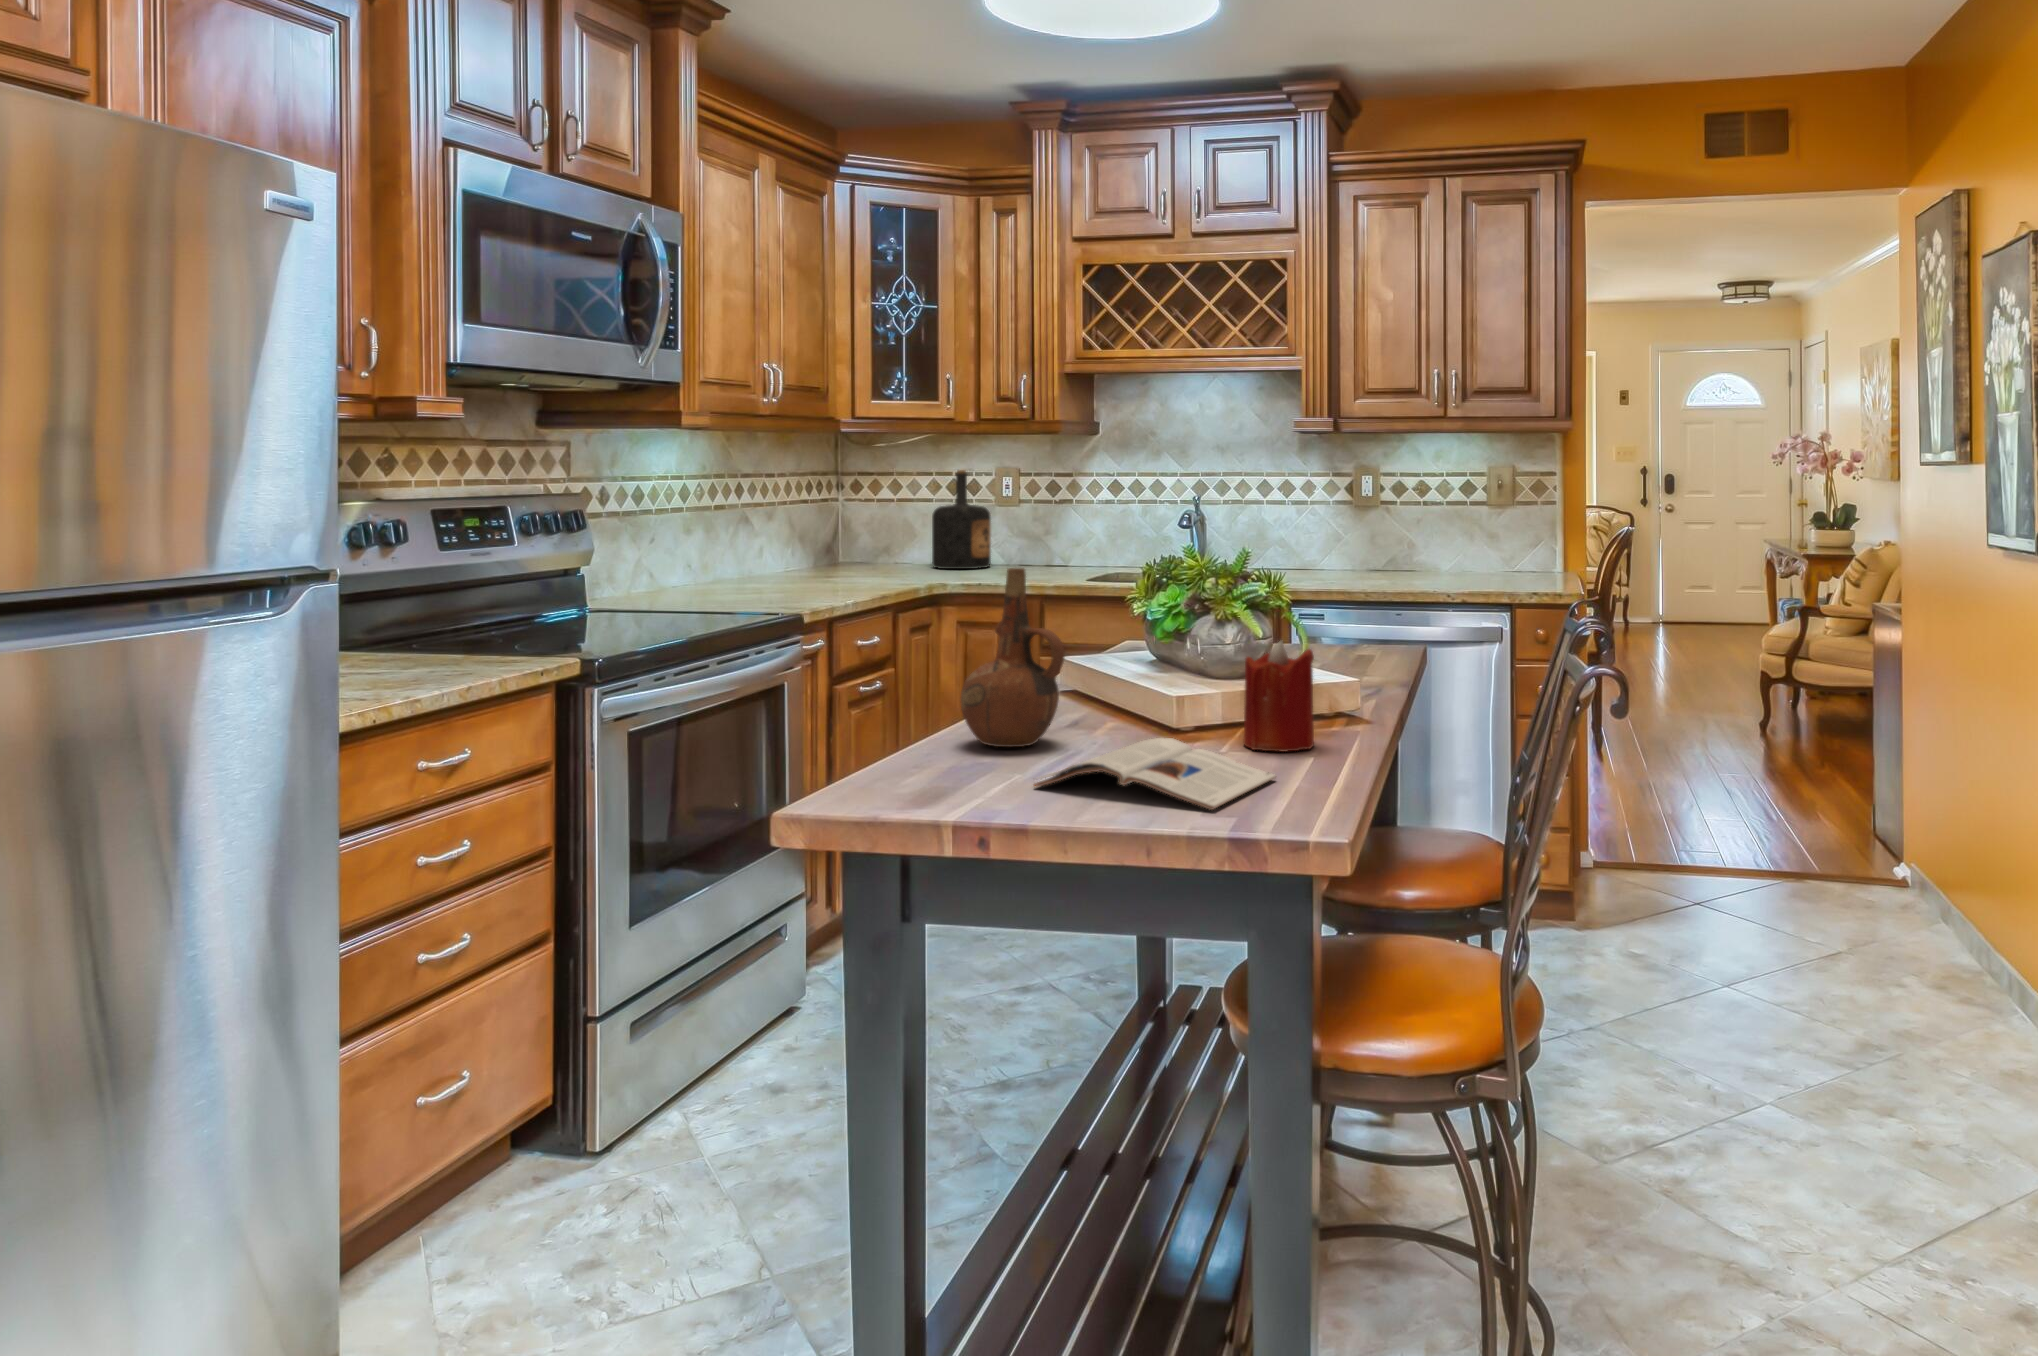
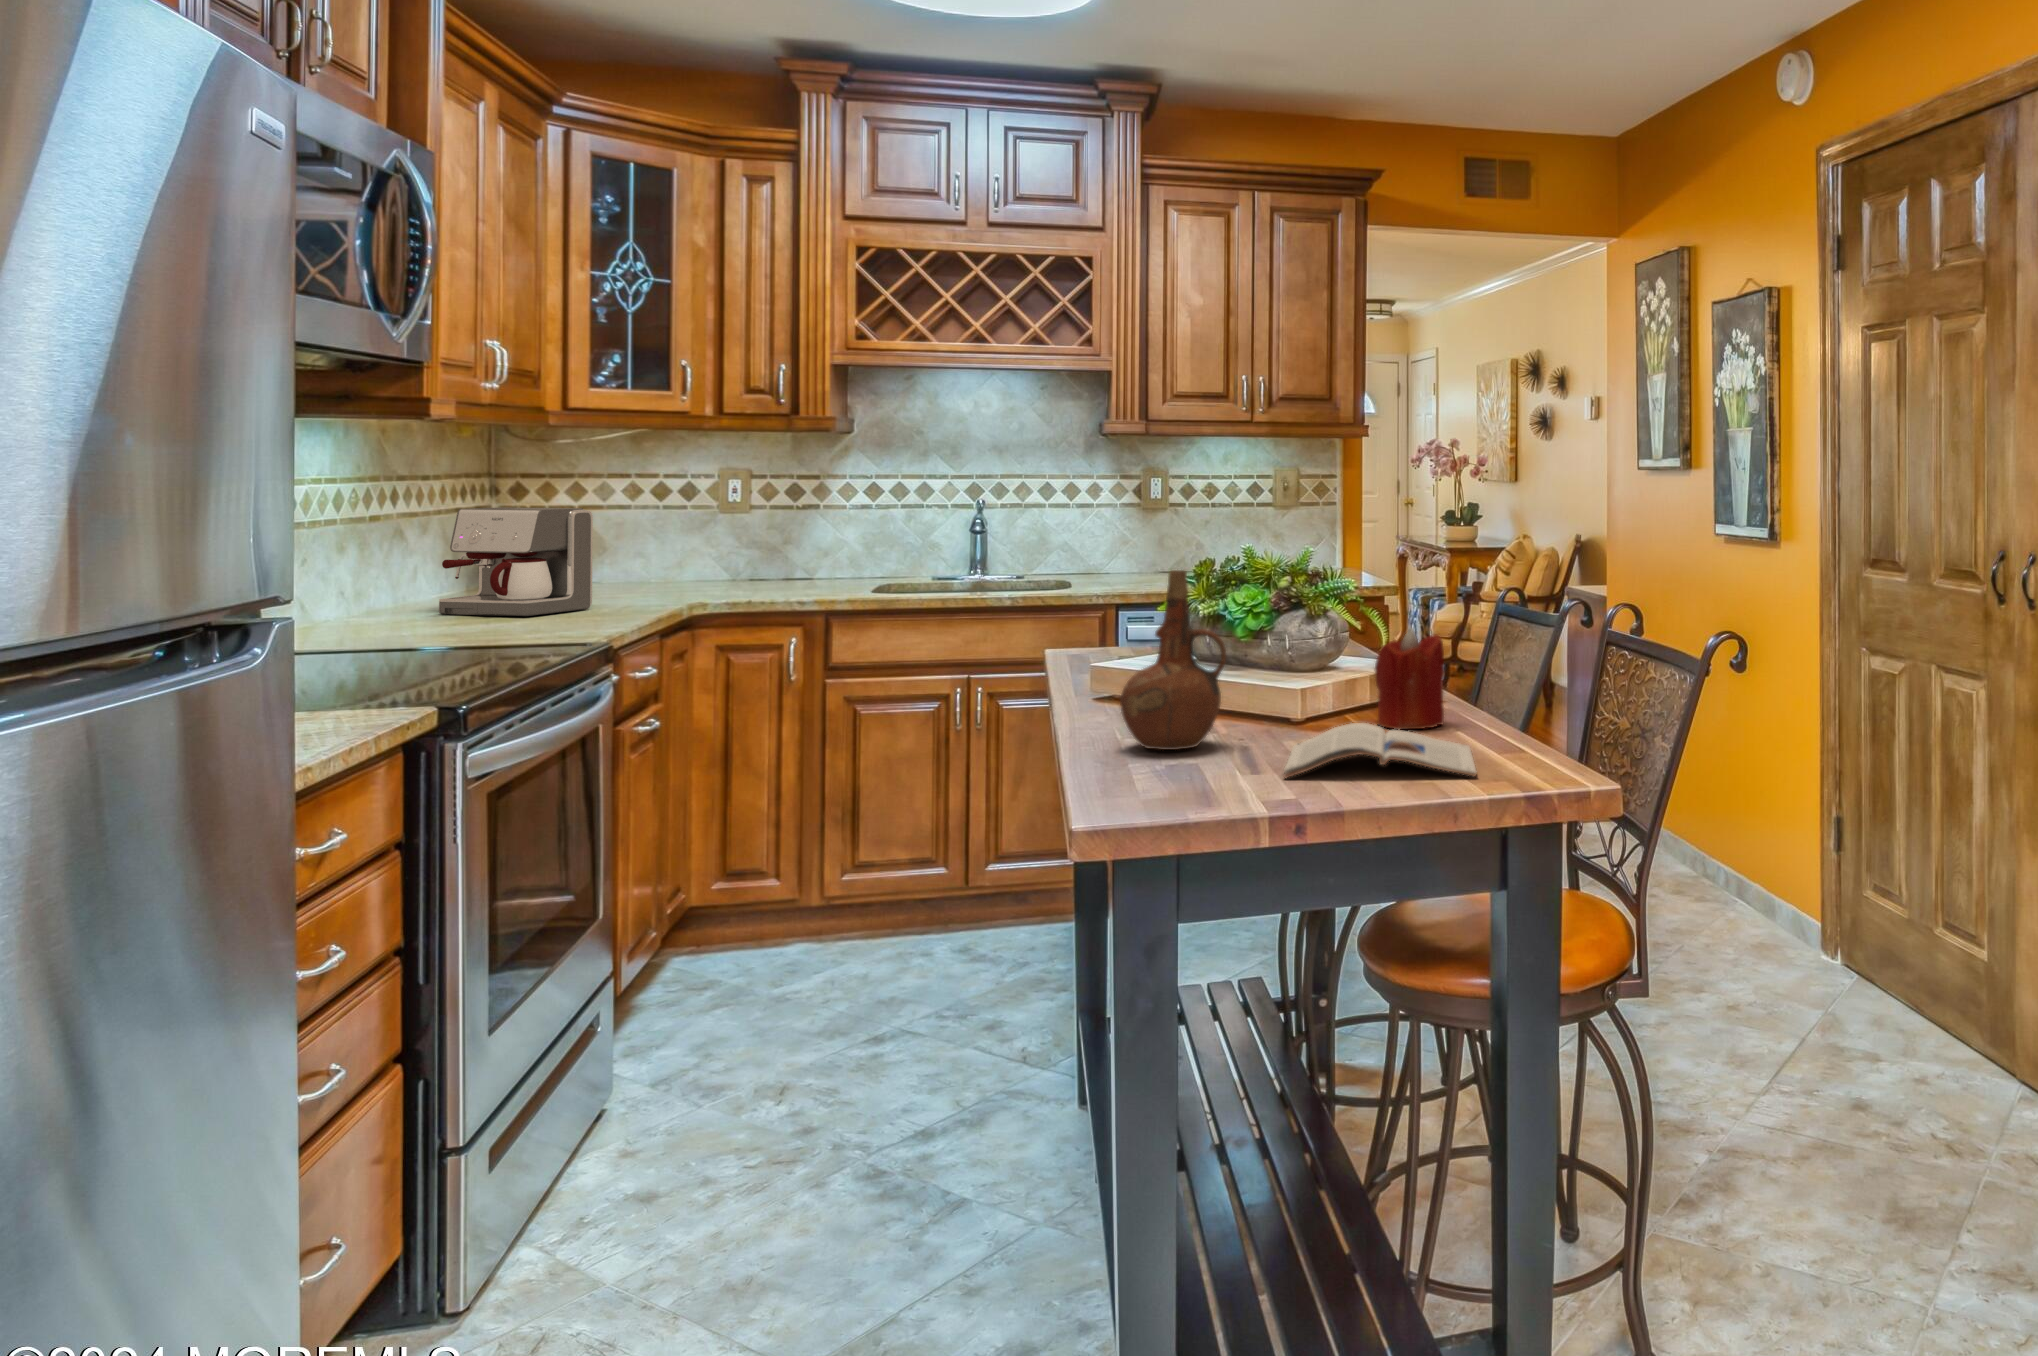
bottle: present [932,470,991,569] -> none [639,471,717,587]
coffee maker: none [762,500,867,588] -> present [439,507,593,616]

